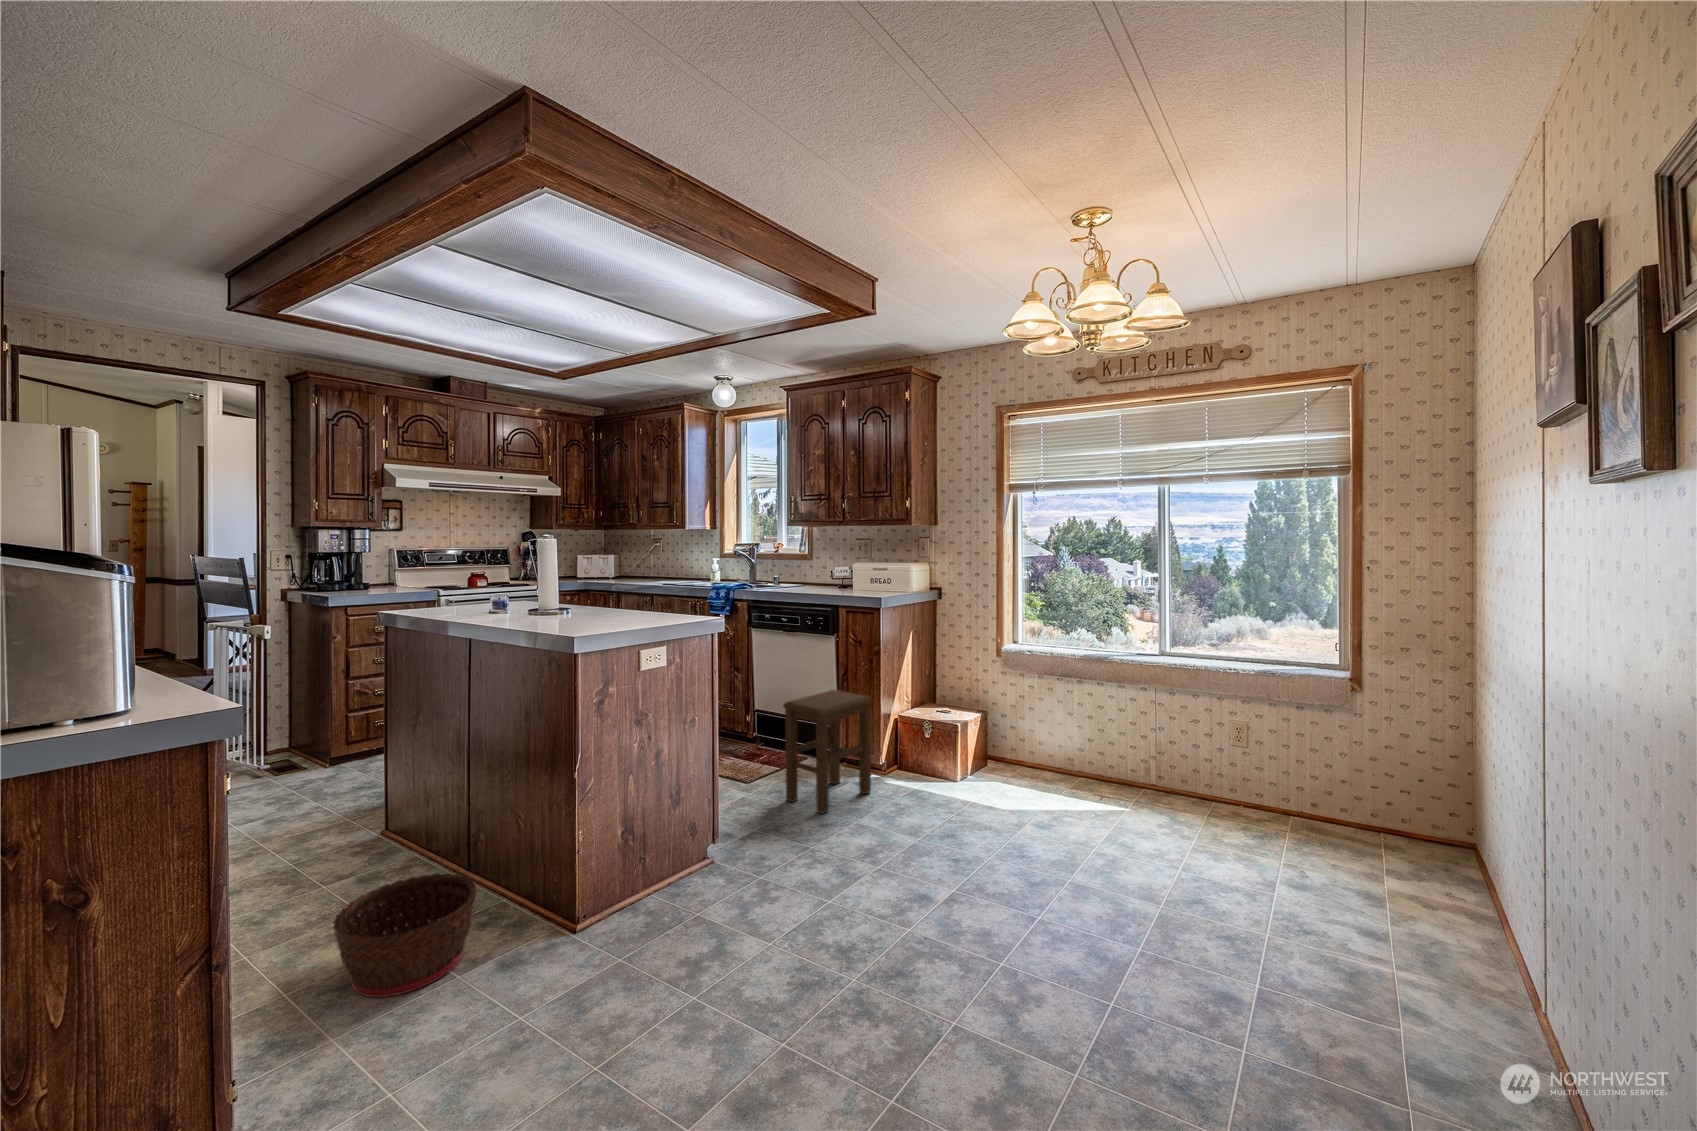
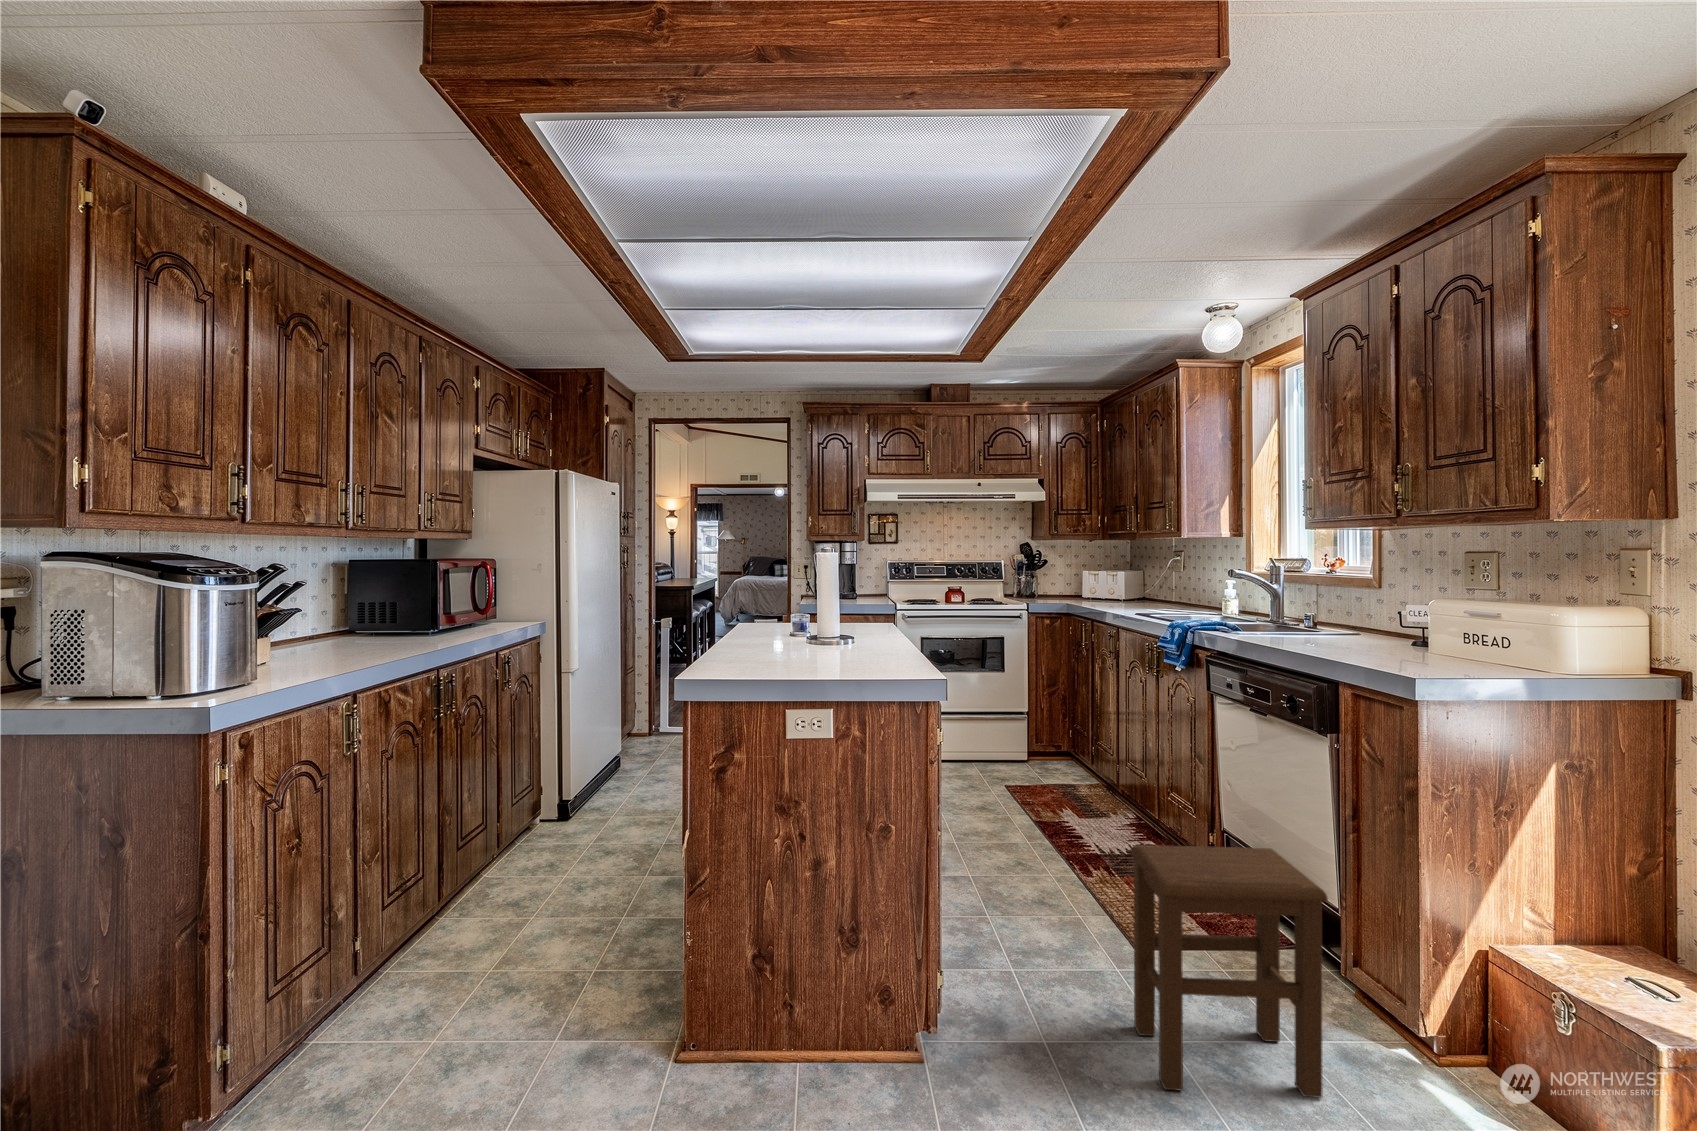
basket: present [333,874,477,997] -> none [466,914,607,1045]

